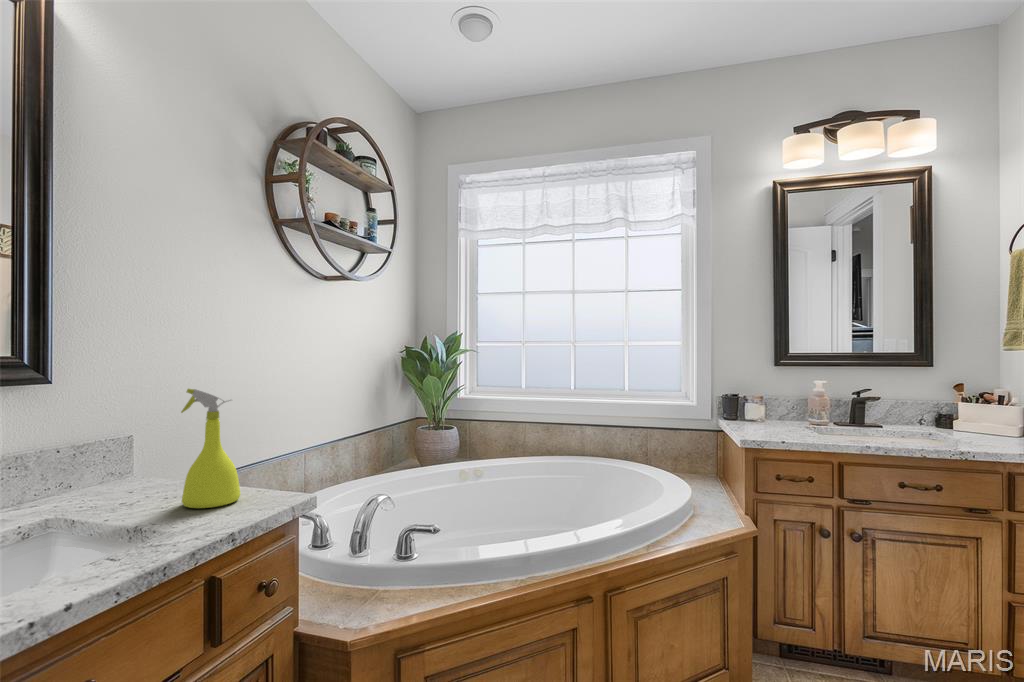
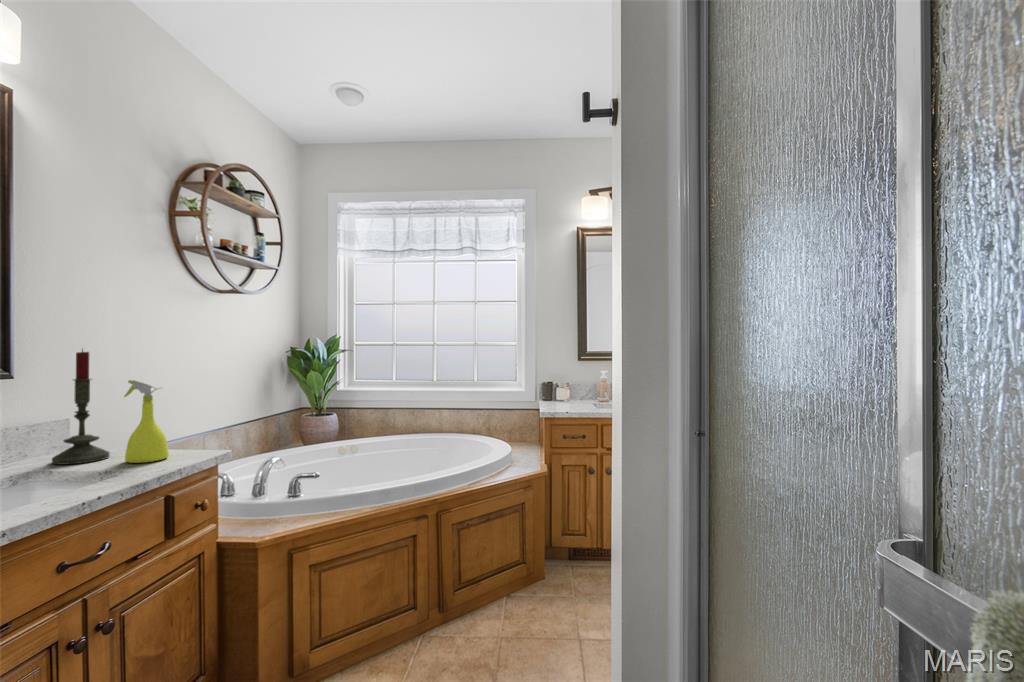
candle: none [99,344,172,504] -> present [52,349,110,465]

